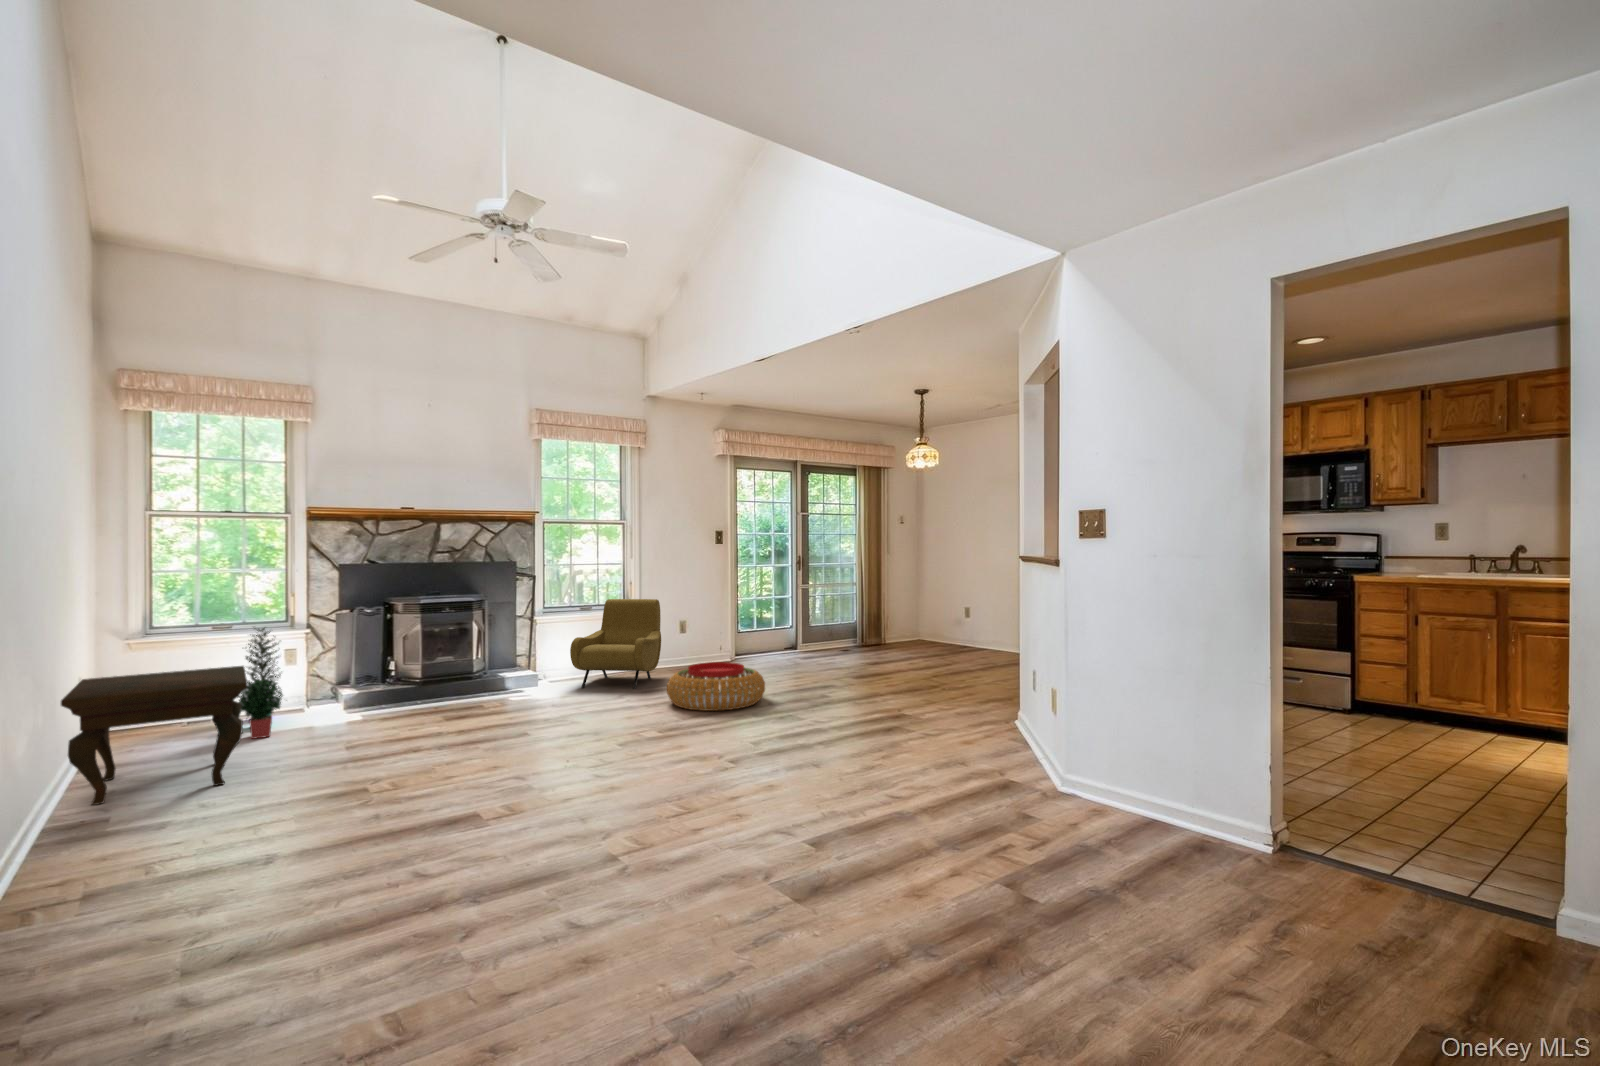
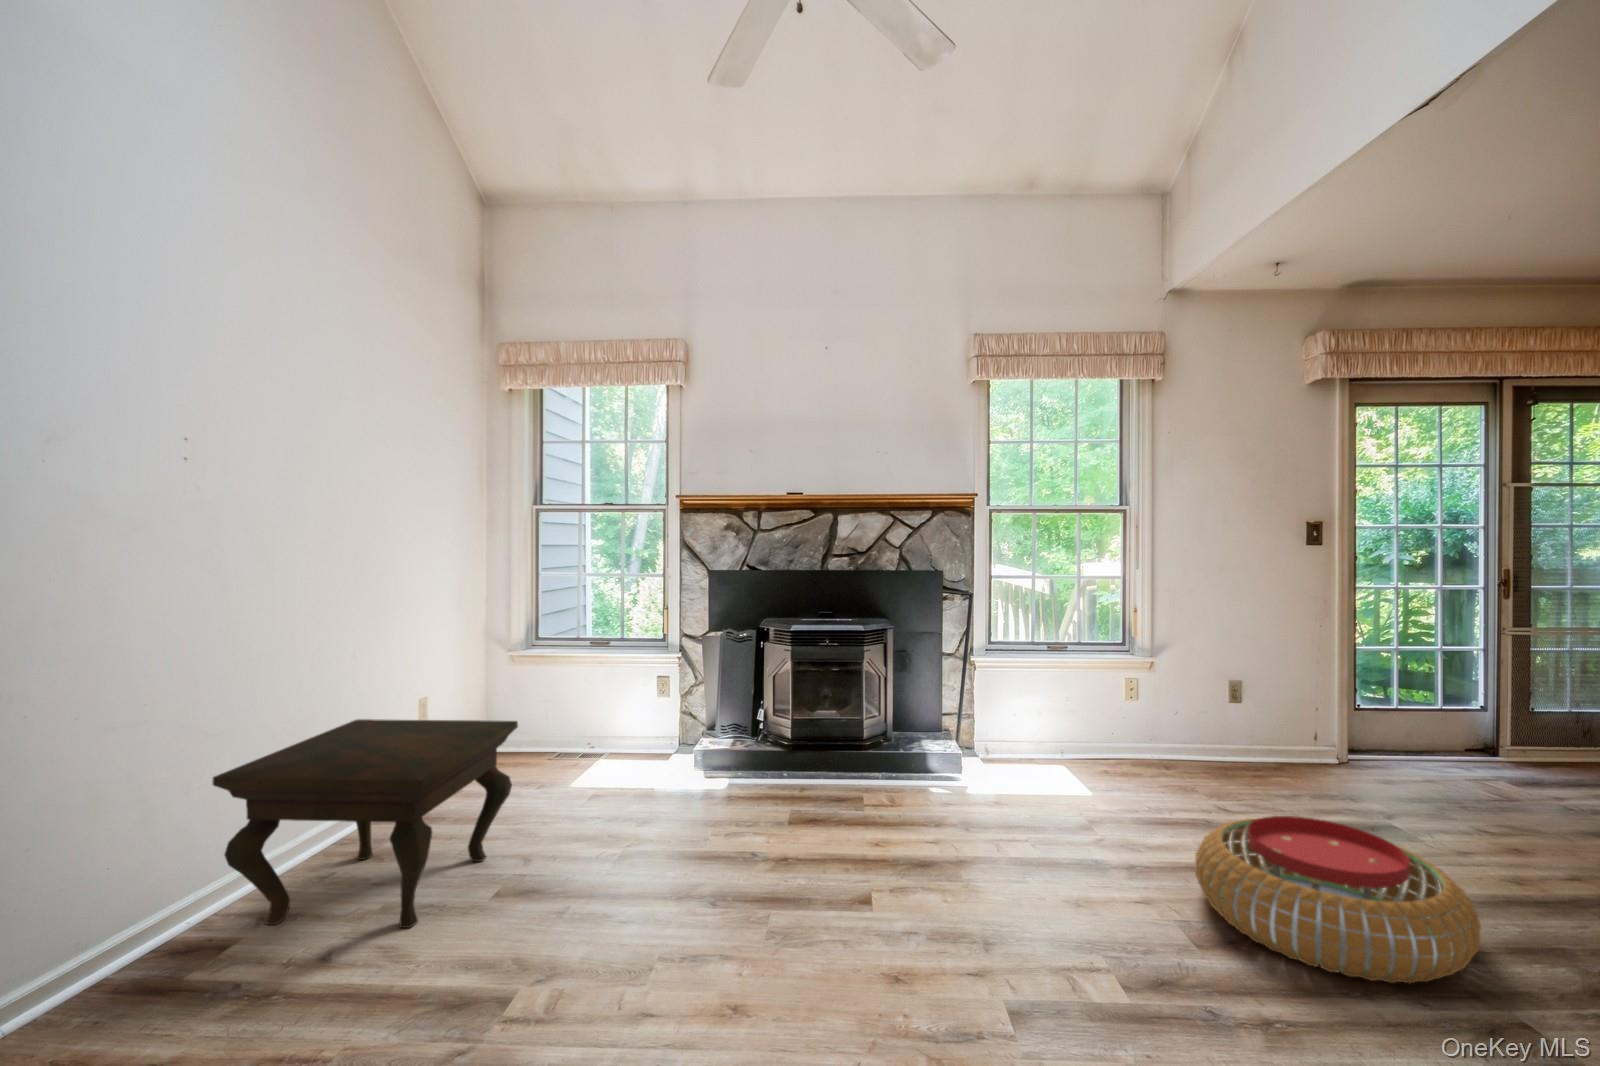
armchair: present [570,599,661,689] -> none [1019,636,1191,816]
potted plant: present [239,628,283,739] -> none [552,645,649,807]

